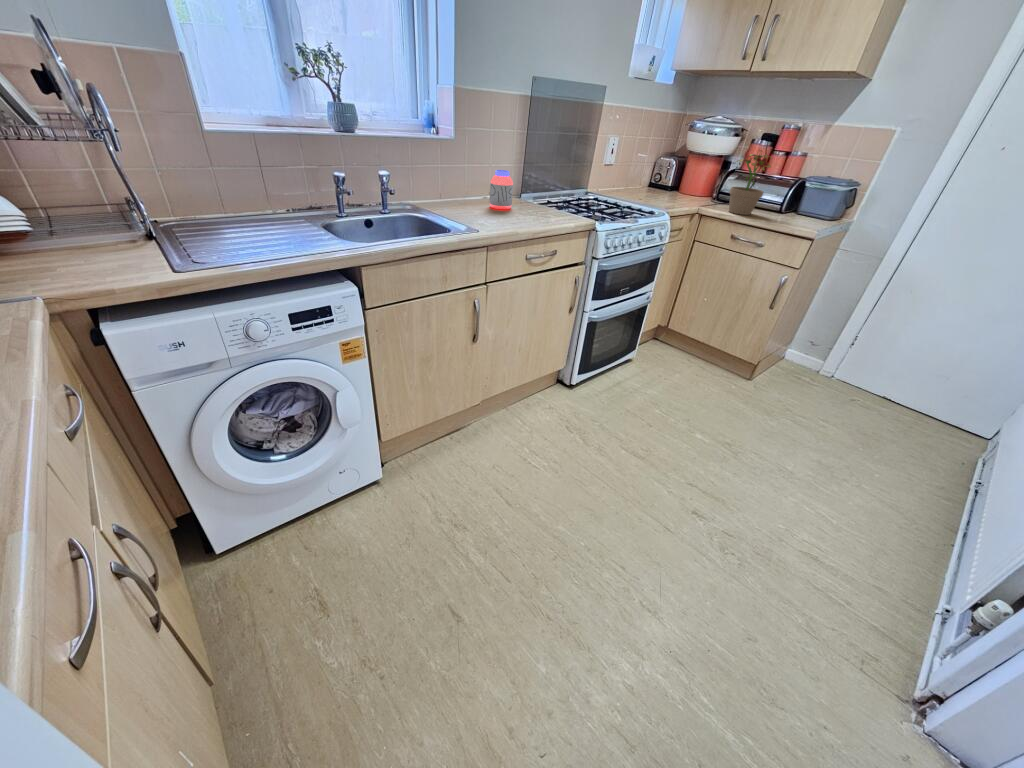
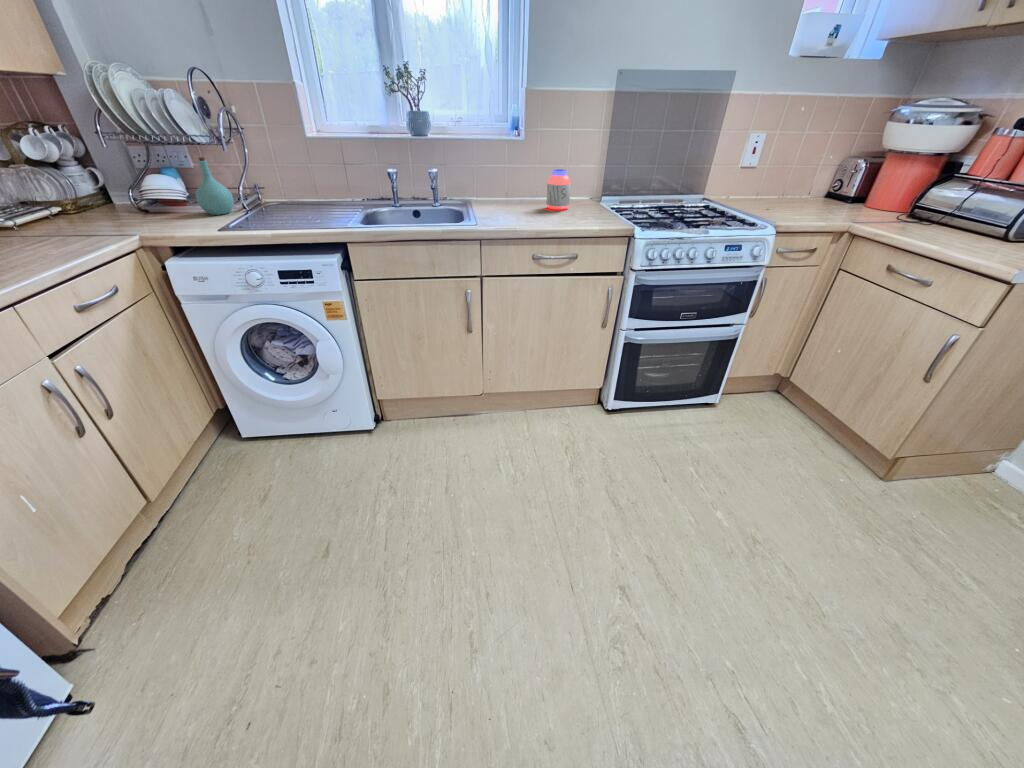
potted plant: present [729,150,771,215] -> none [896,137,987,238]
bottle: none [54,161,122,250] -> present [196,157,234,215]

